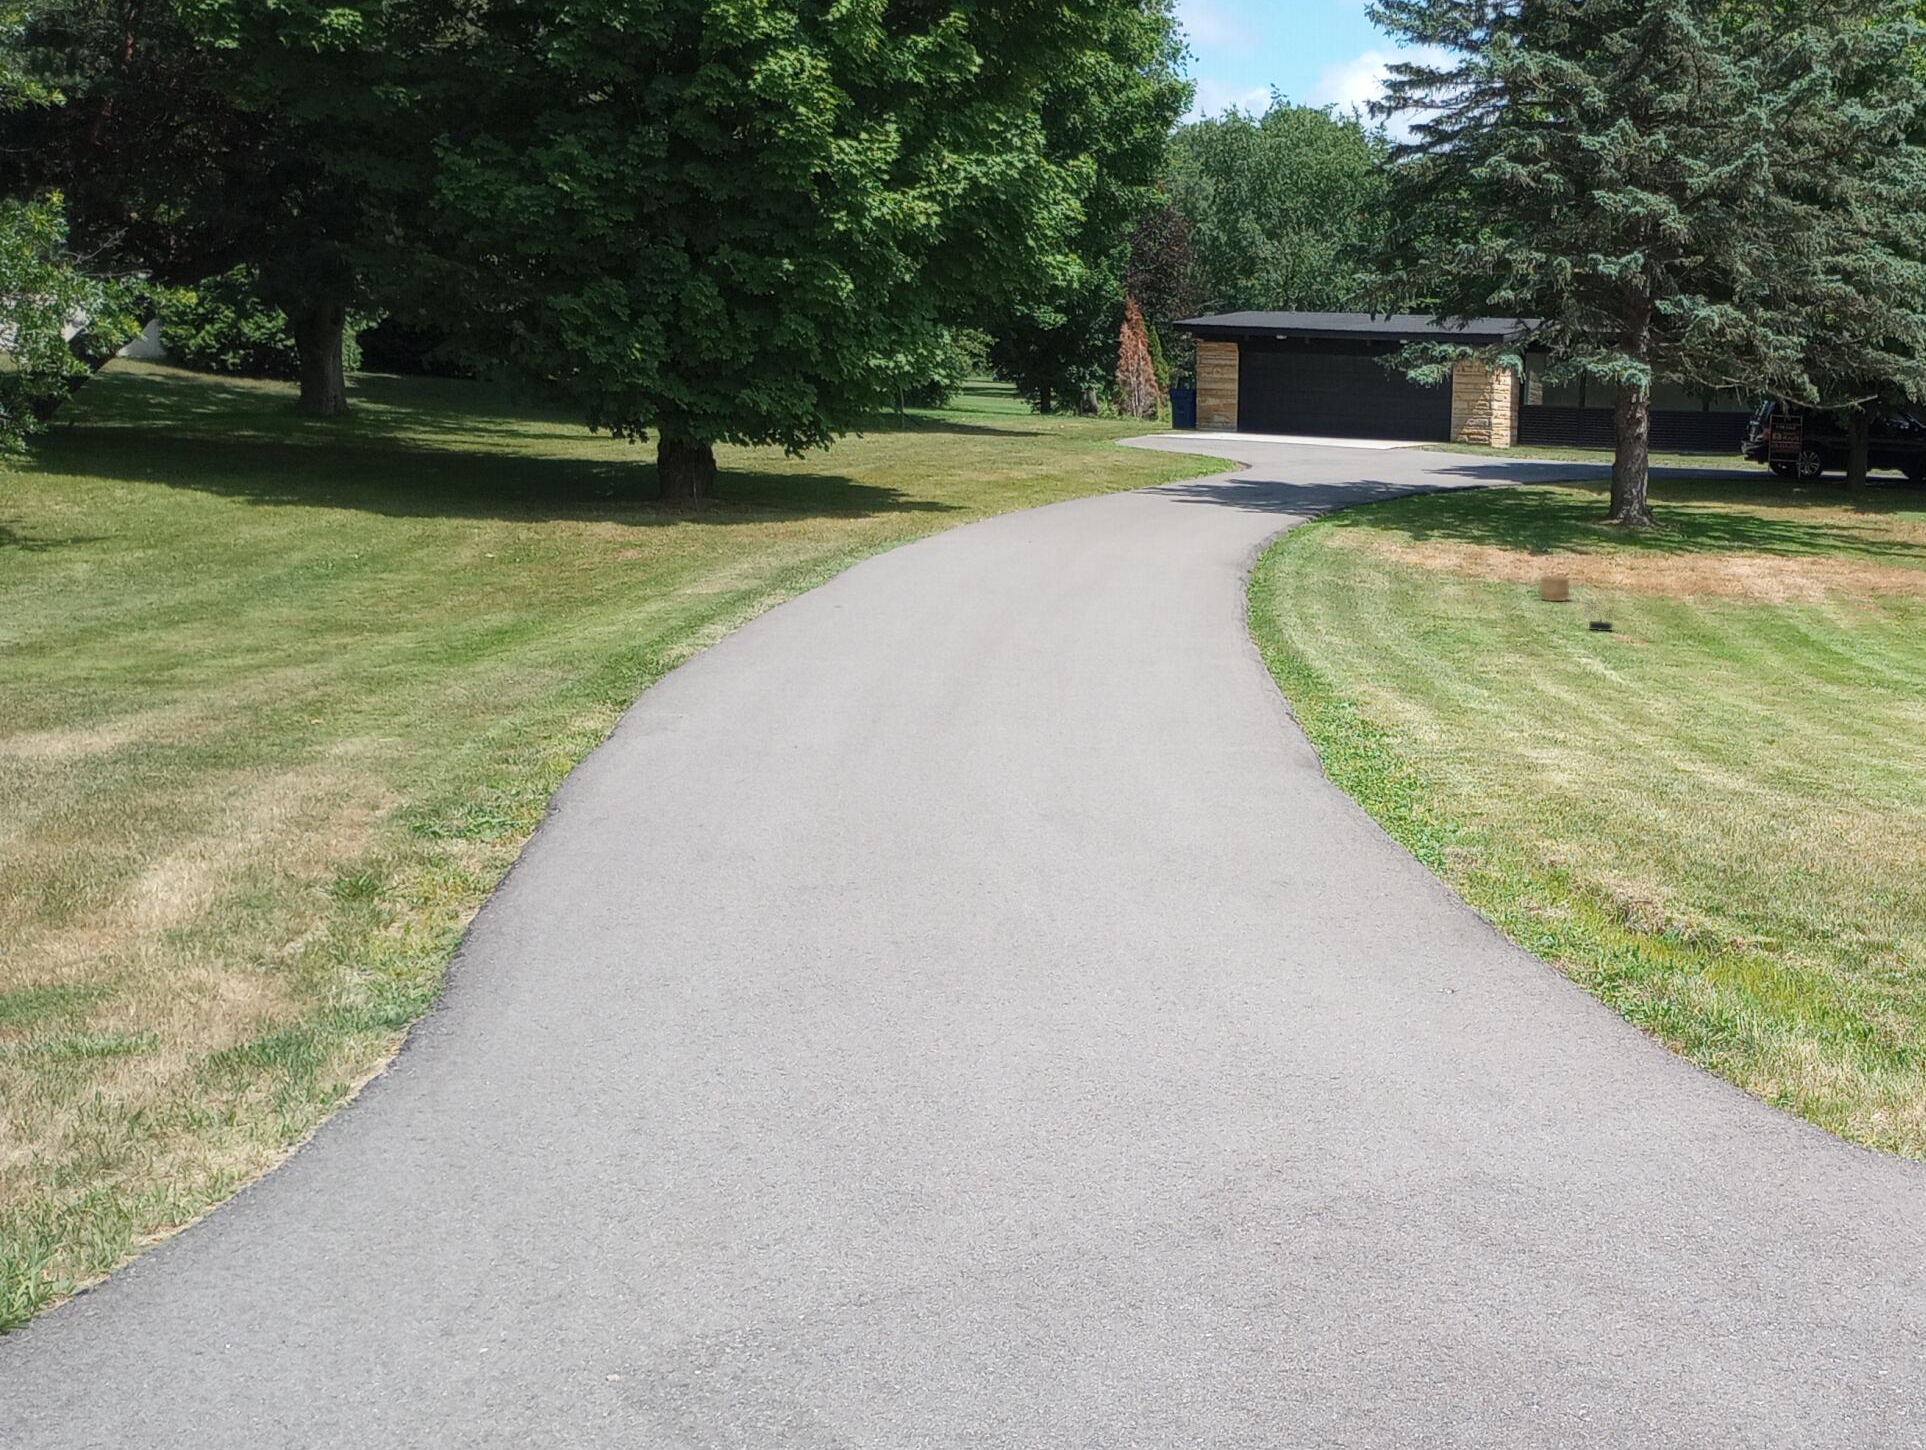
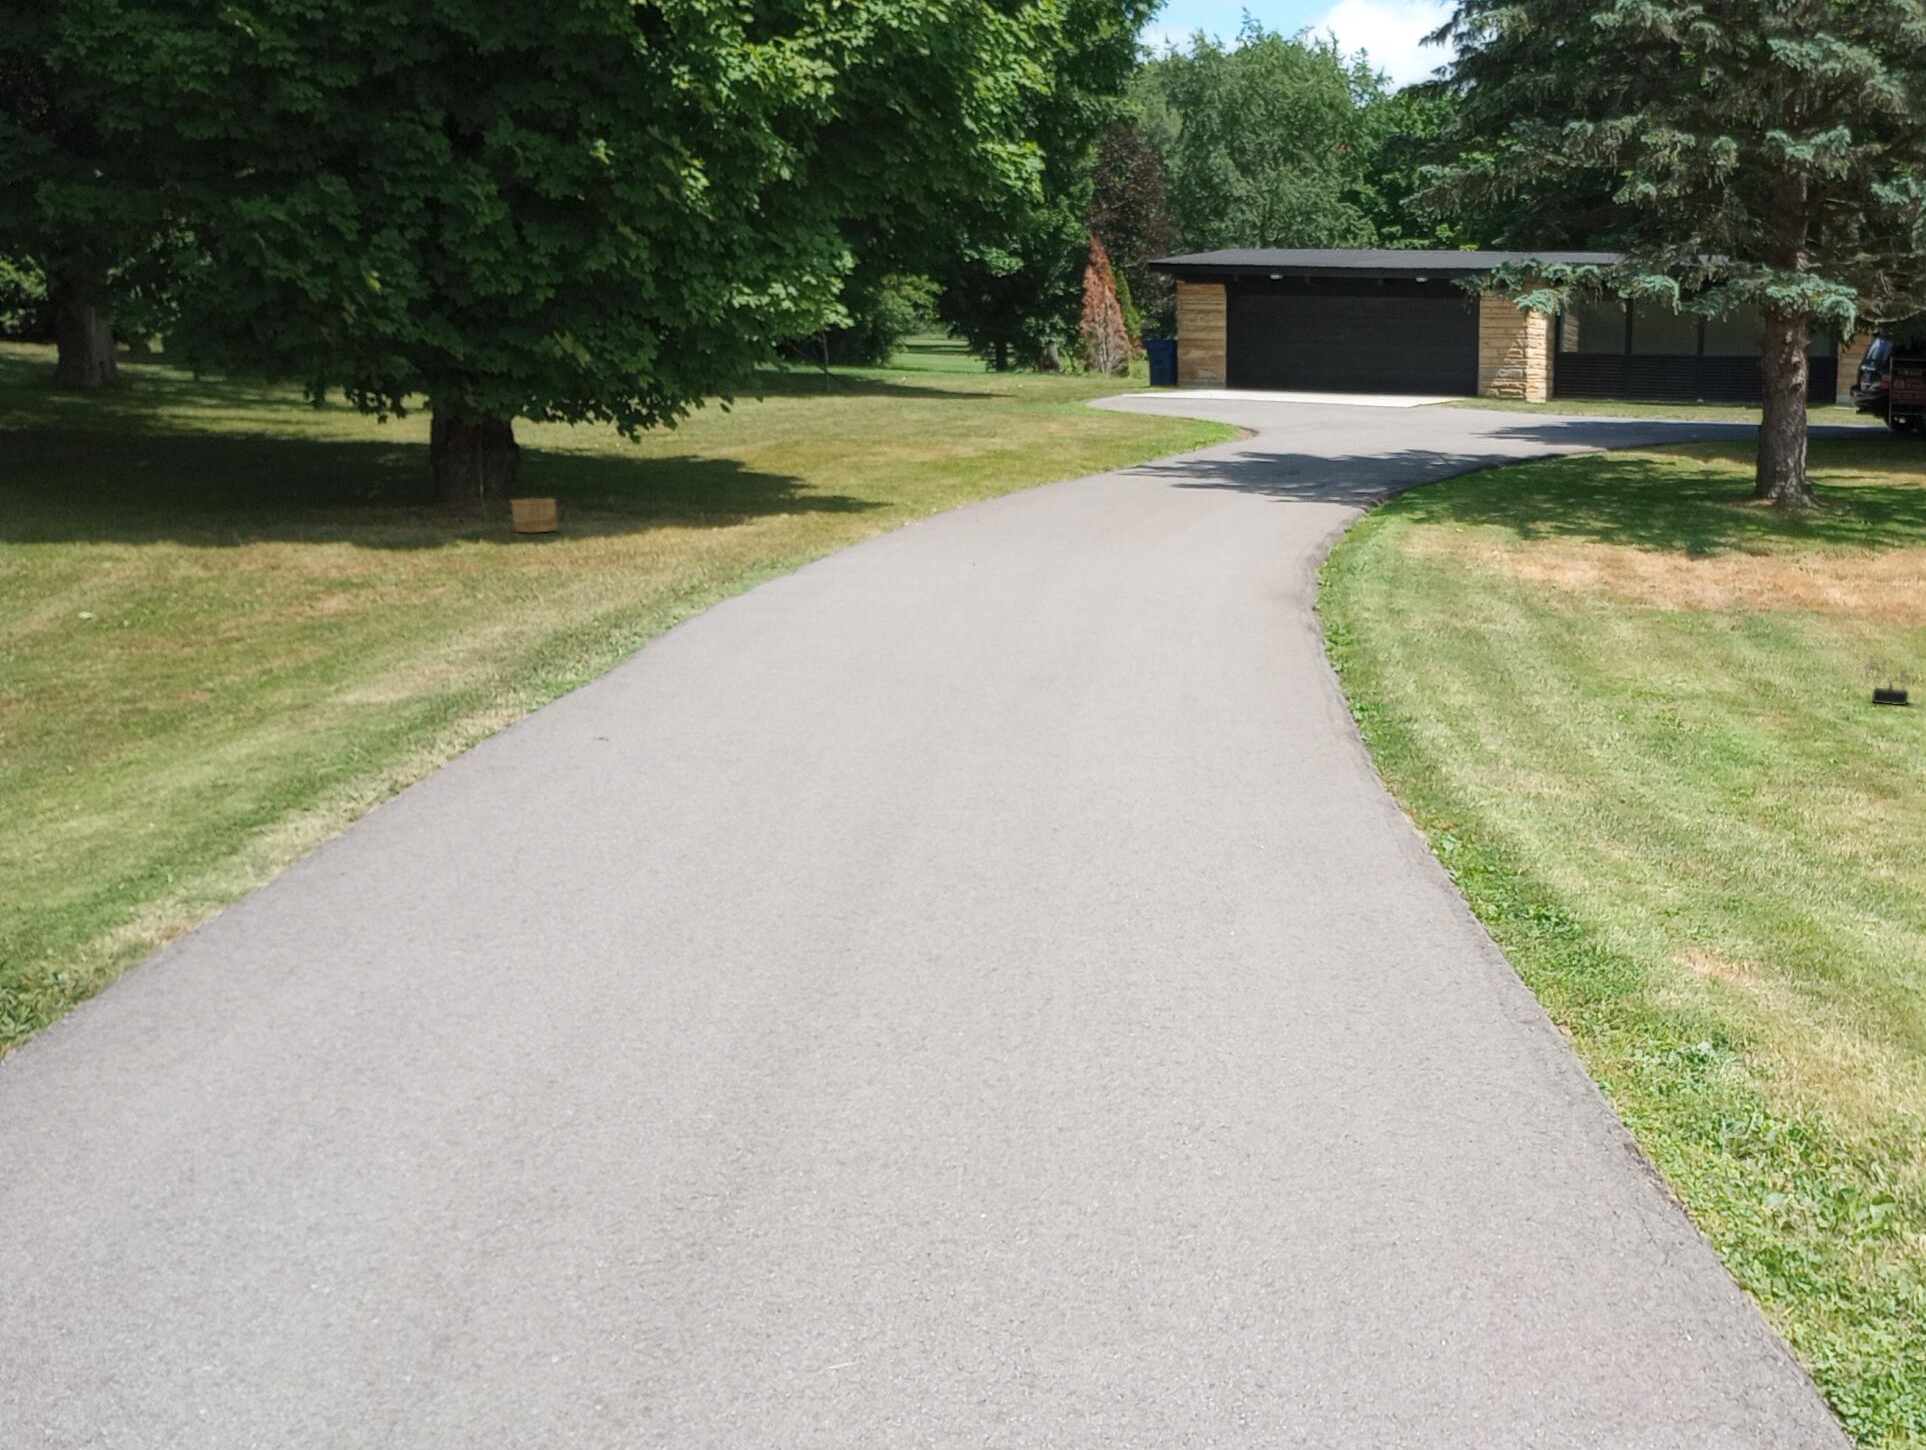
wooden bucket: present [1541,576,1569,601] -> present [512,498,557,533]

